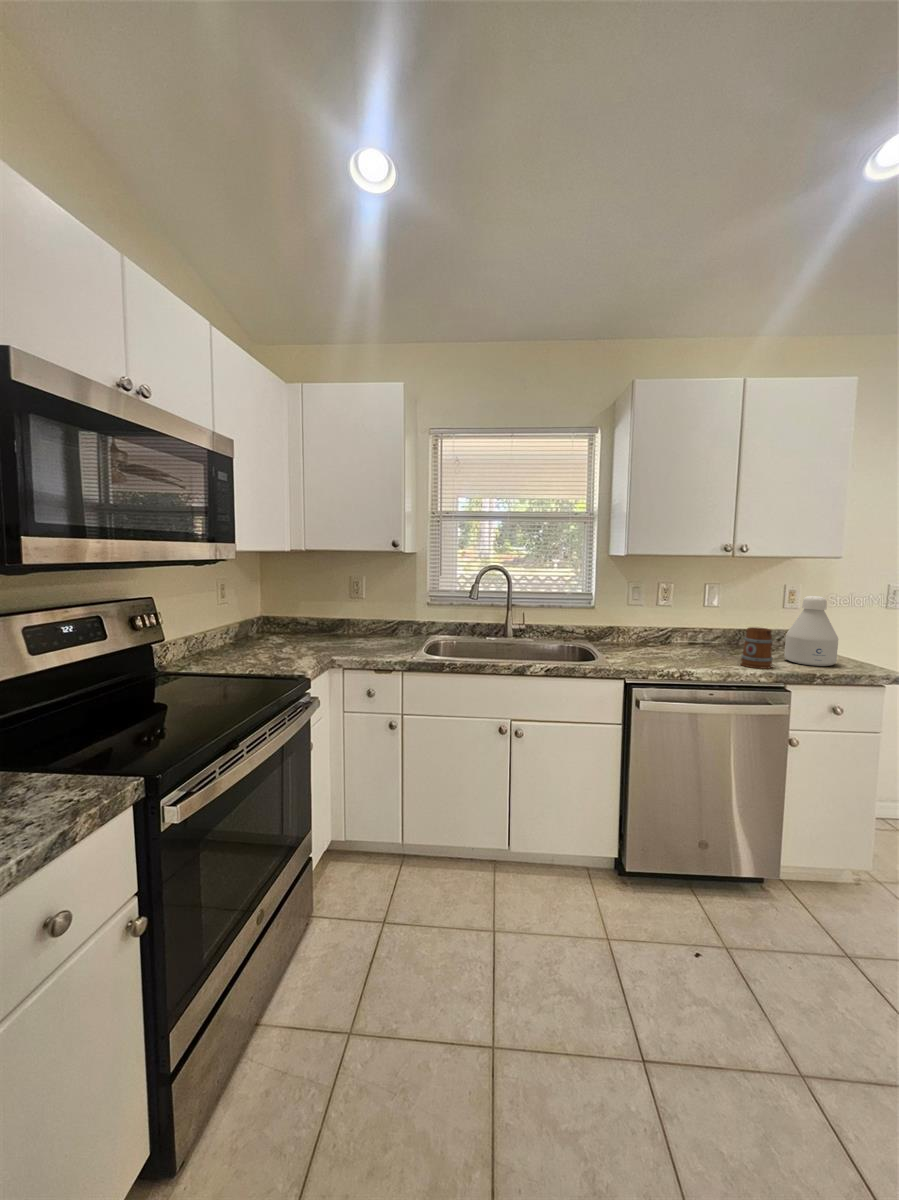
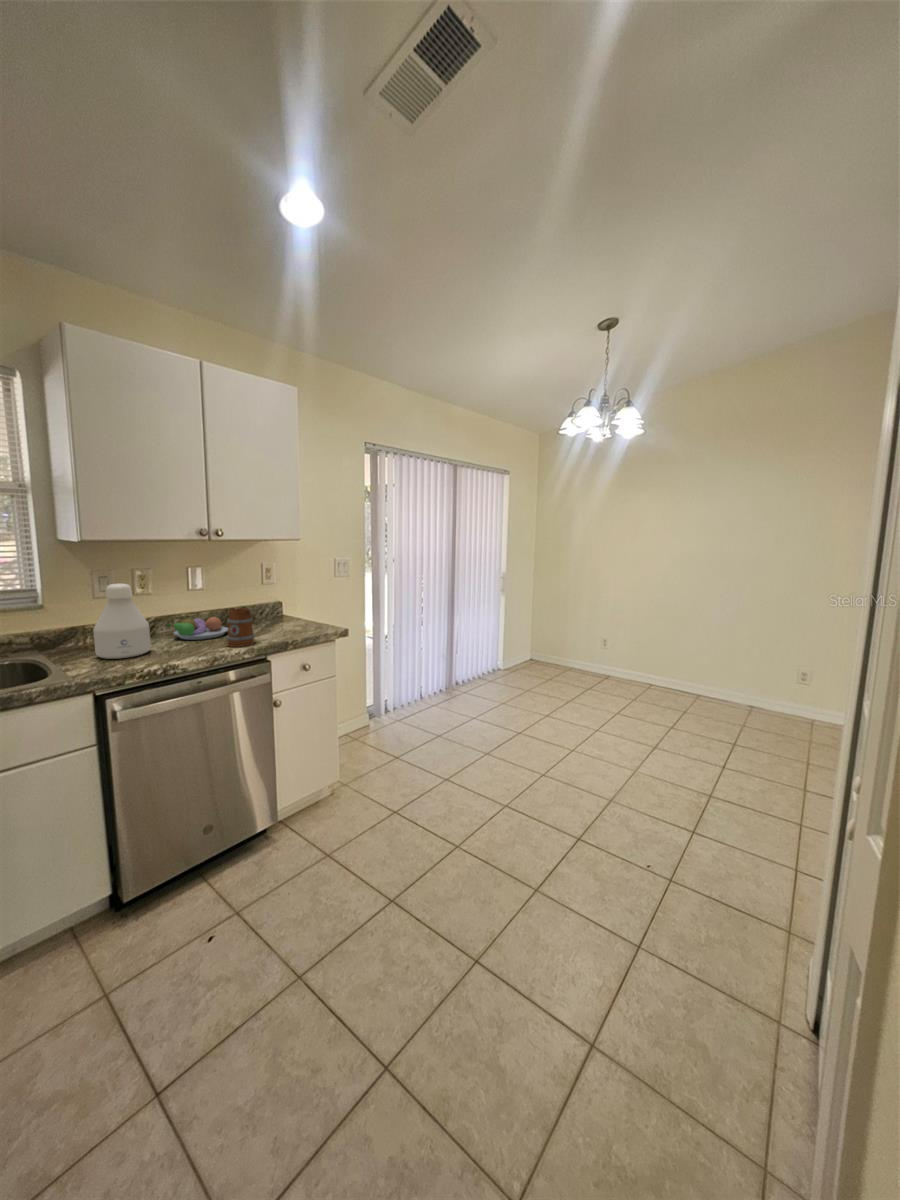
bottle: present [784,596,838,666] -> present [93,584,151,659]
fruit bowl: none [682,630,742,655] -> present [167,617,228,640]

